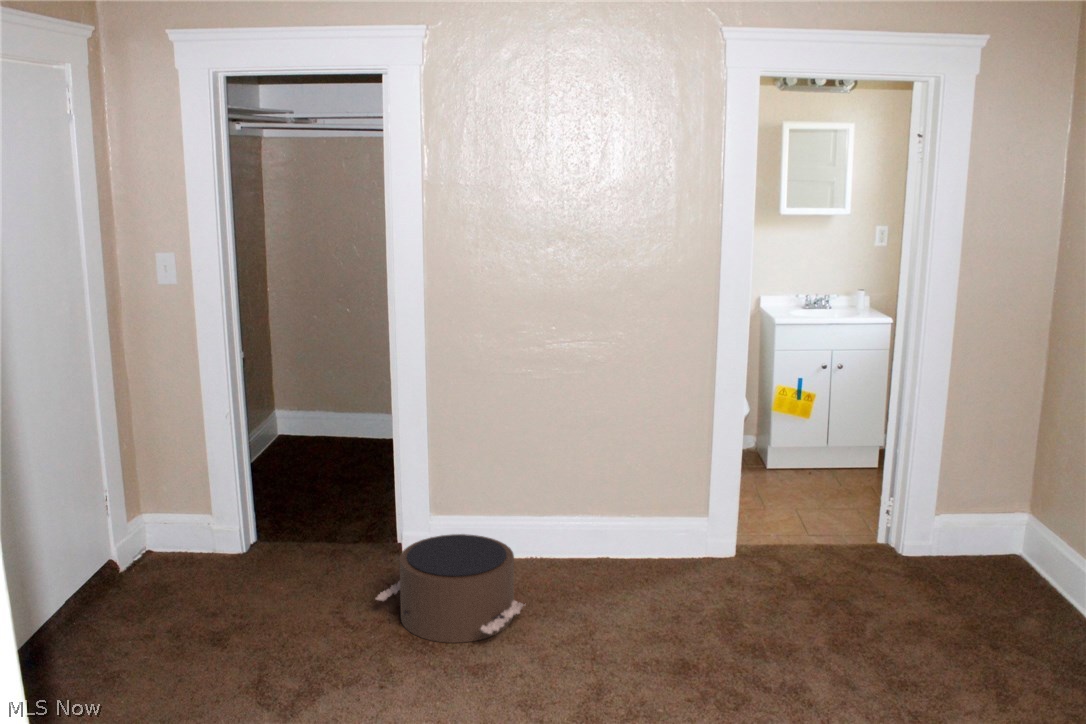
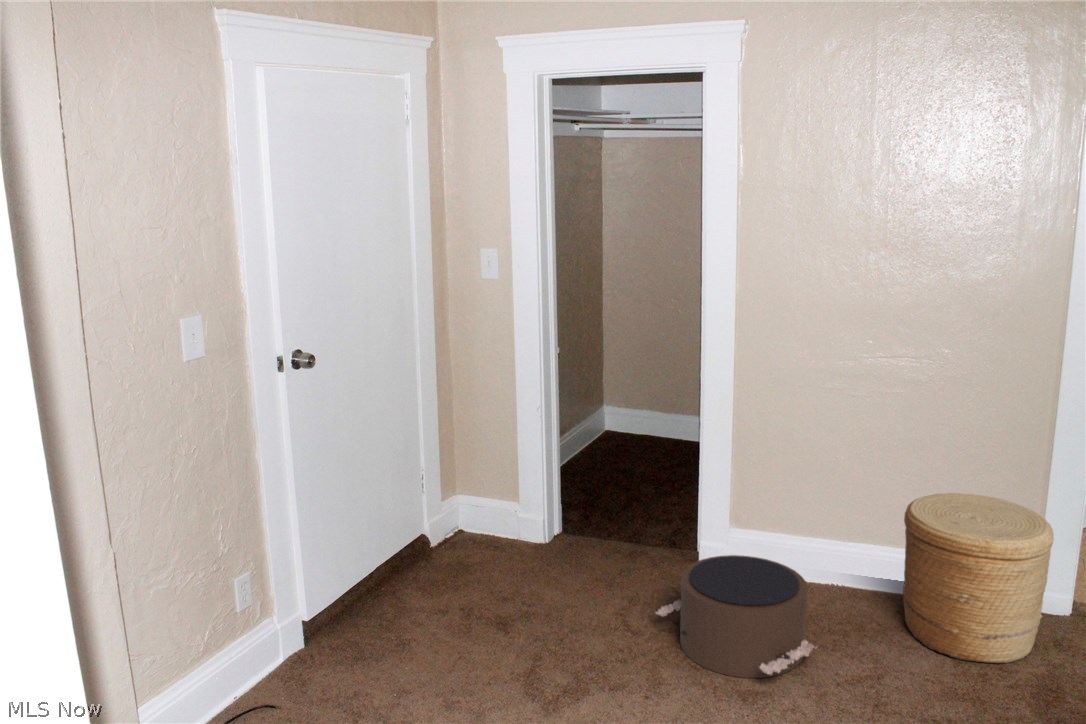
woven basket: none [586,458,701,597] -> present [903,493,1054,663]

